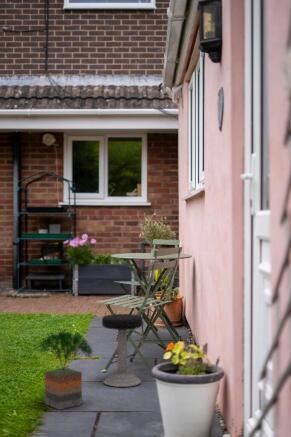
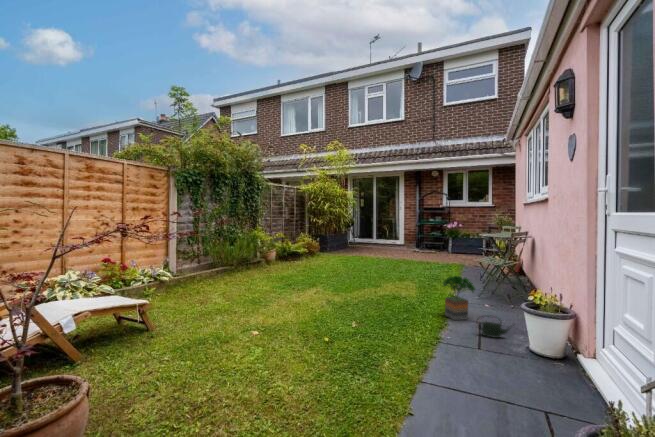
stool: present [102,314,143,387] -> none [478,267,504,311]
watering can: none [90,391,147,428] -> present [480,315,509,338]

